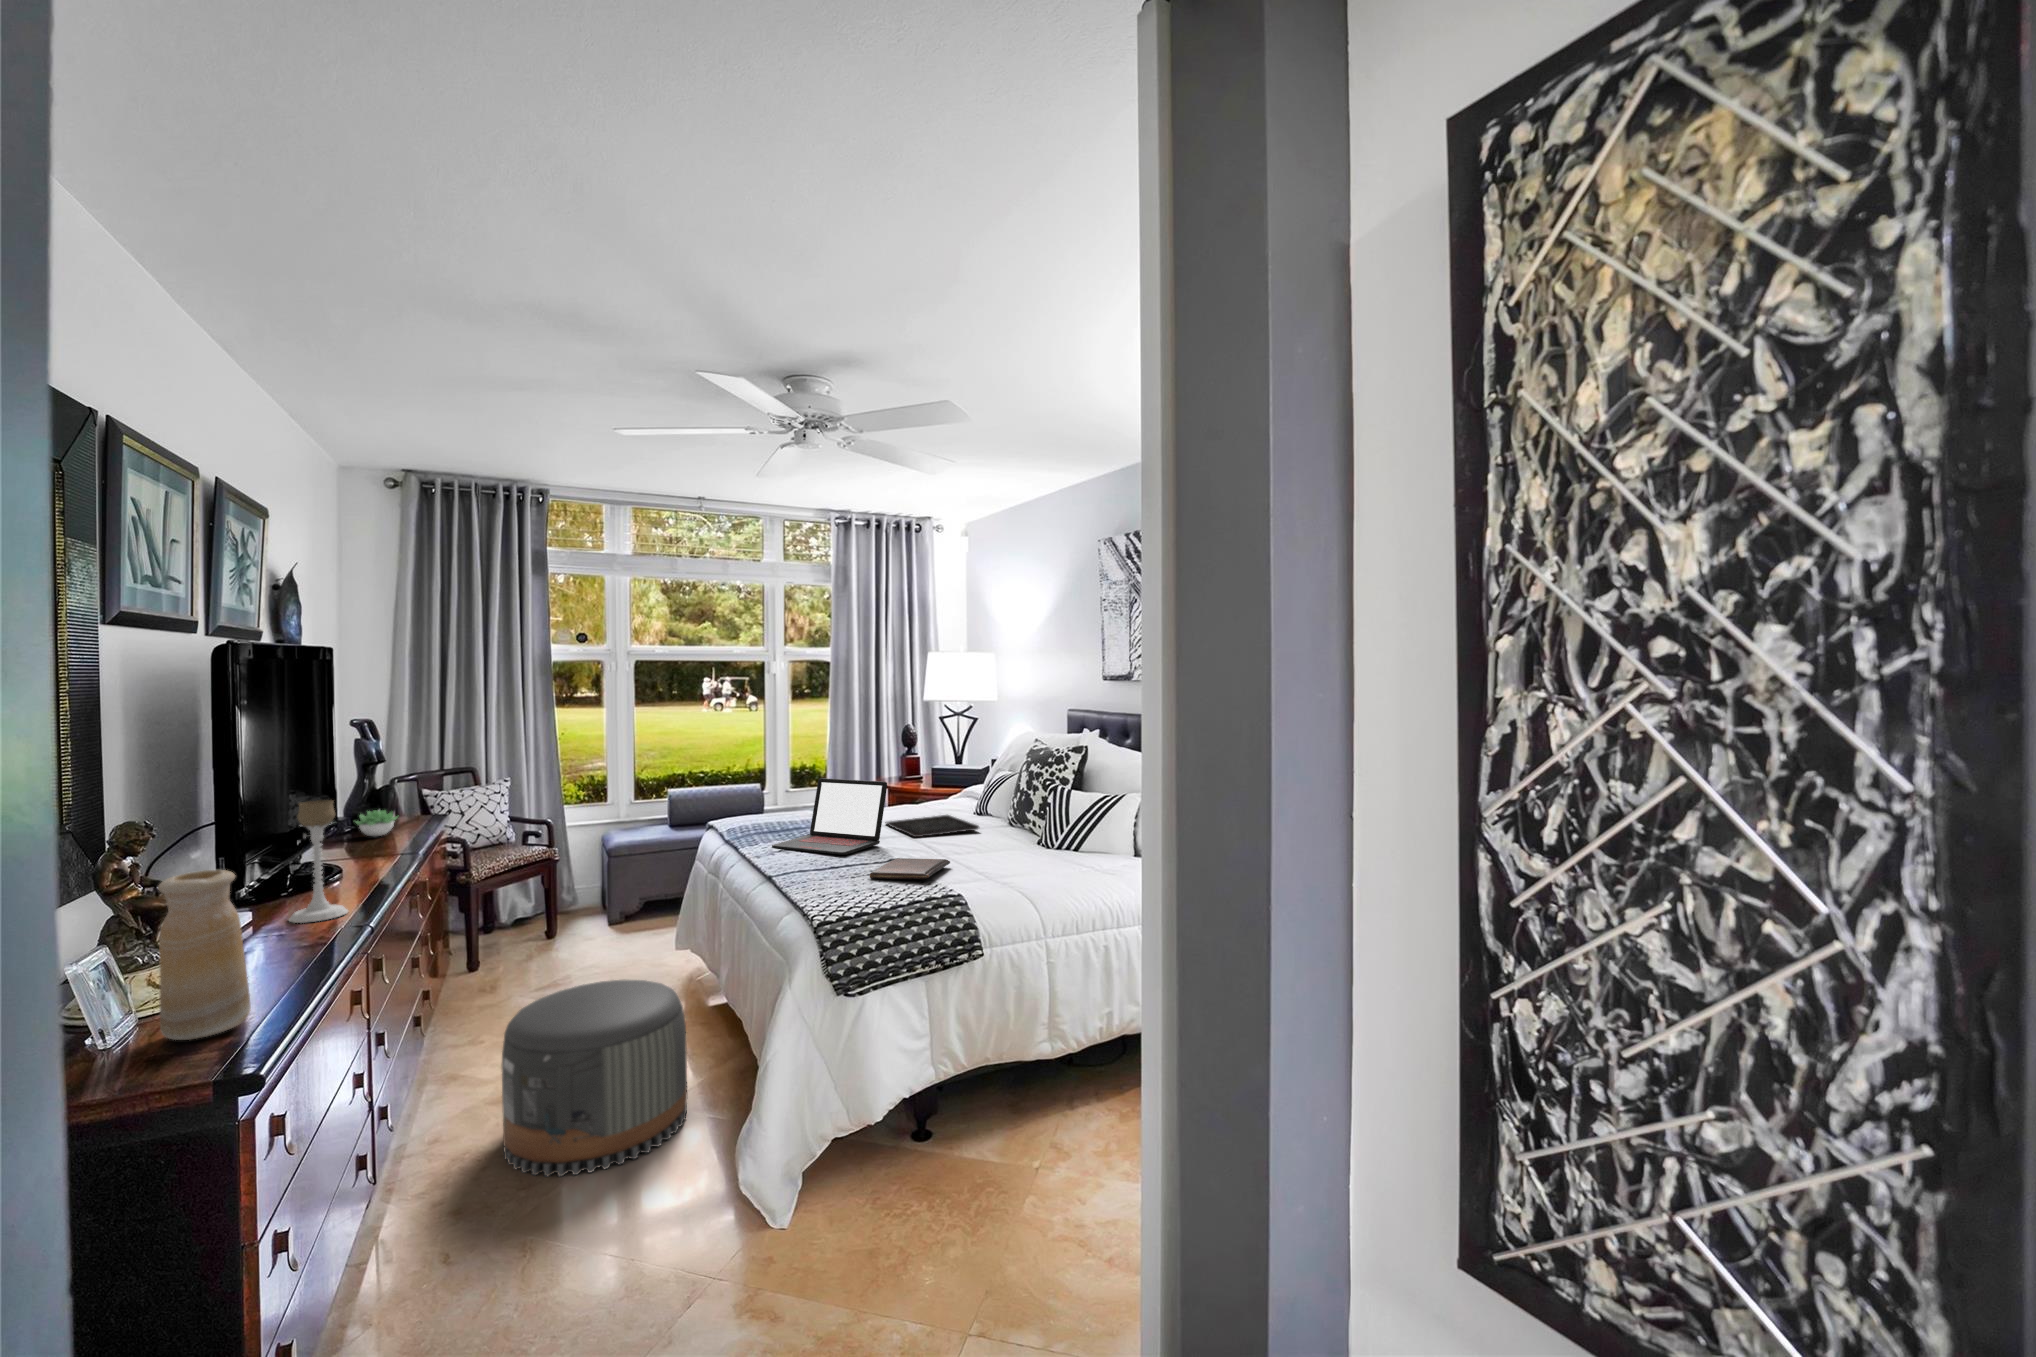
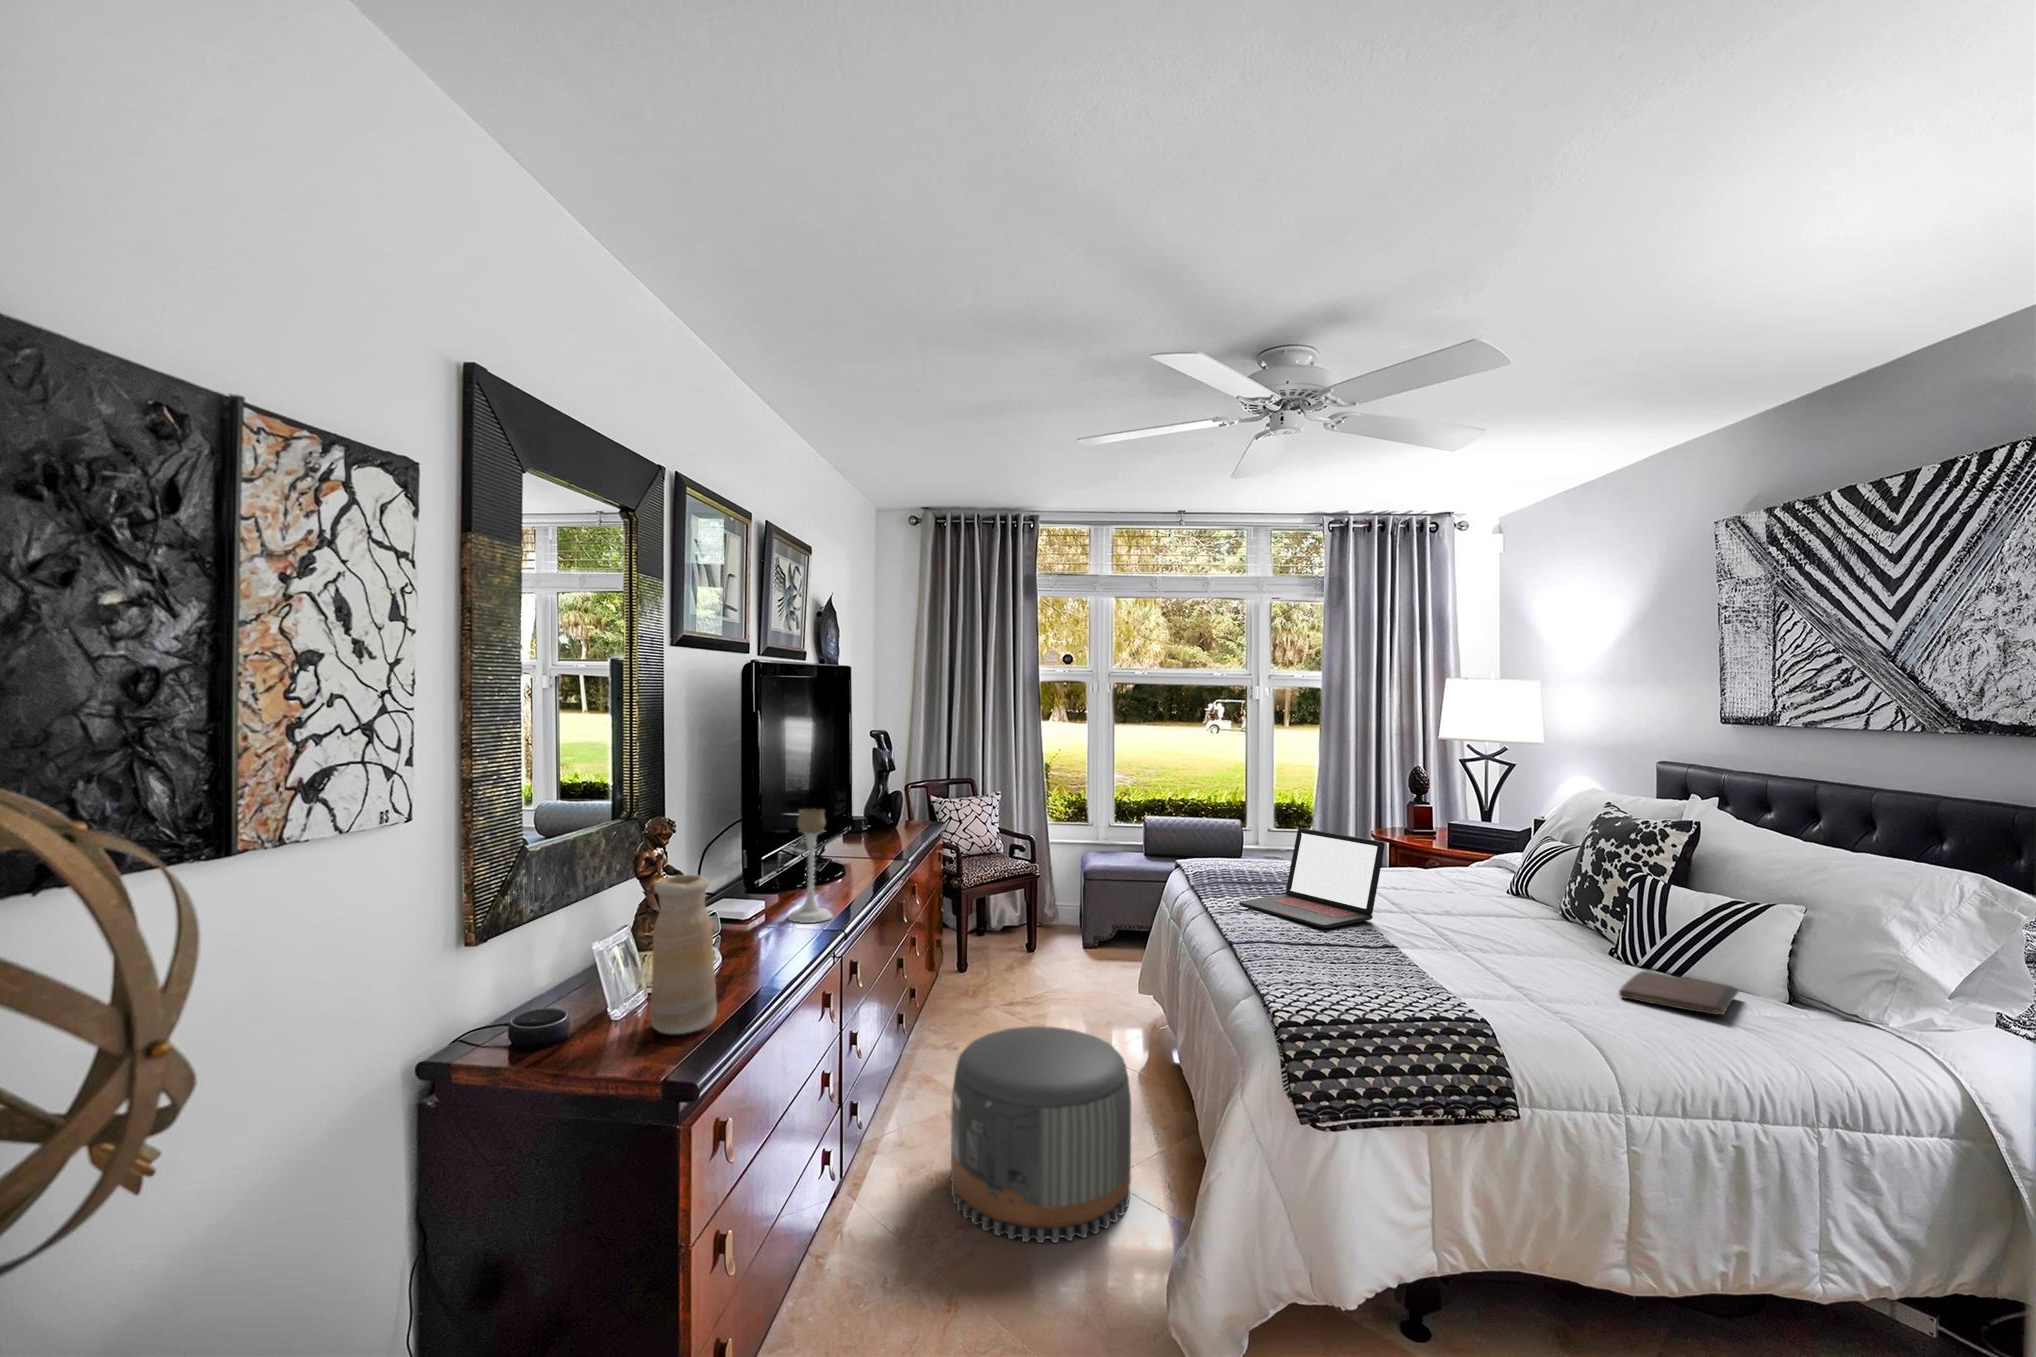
succulent plant: present [355,810,397,836] -> none [865,816,900,840]
tray: present [886,815,979,837] -> none [1382,889,1516,918]
book: present [870,858,950,879] -> present [1619,971,1738,1015]

